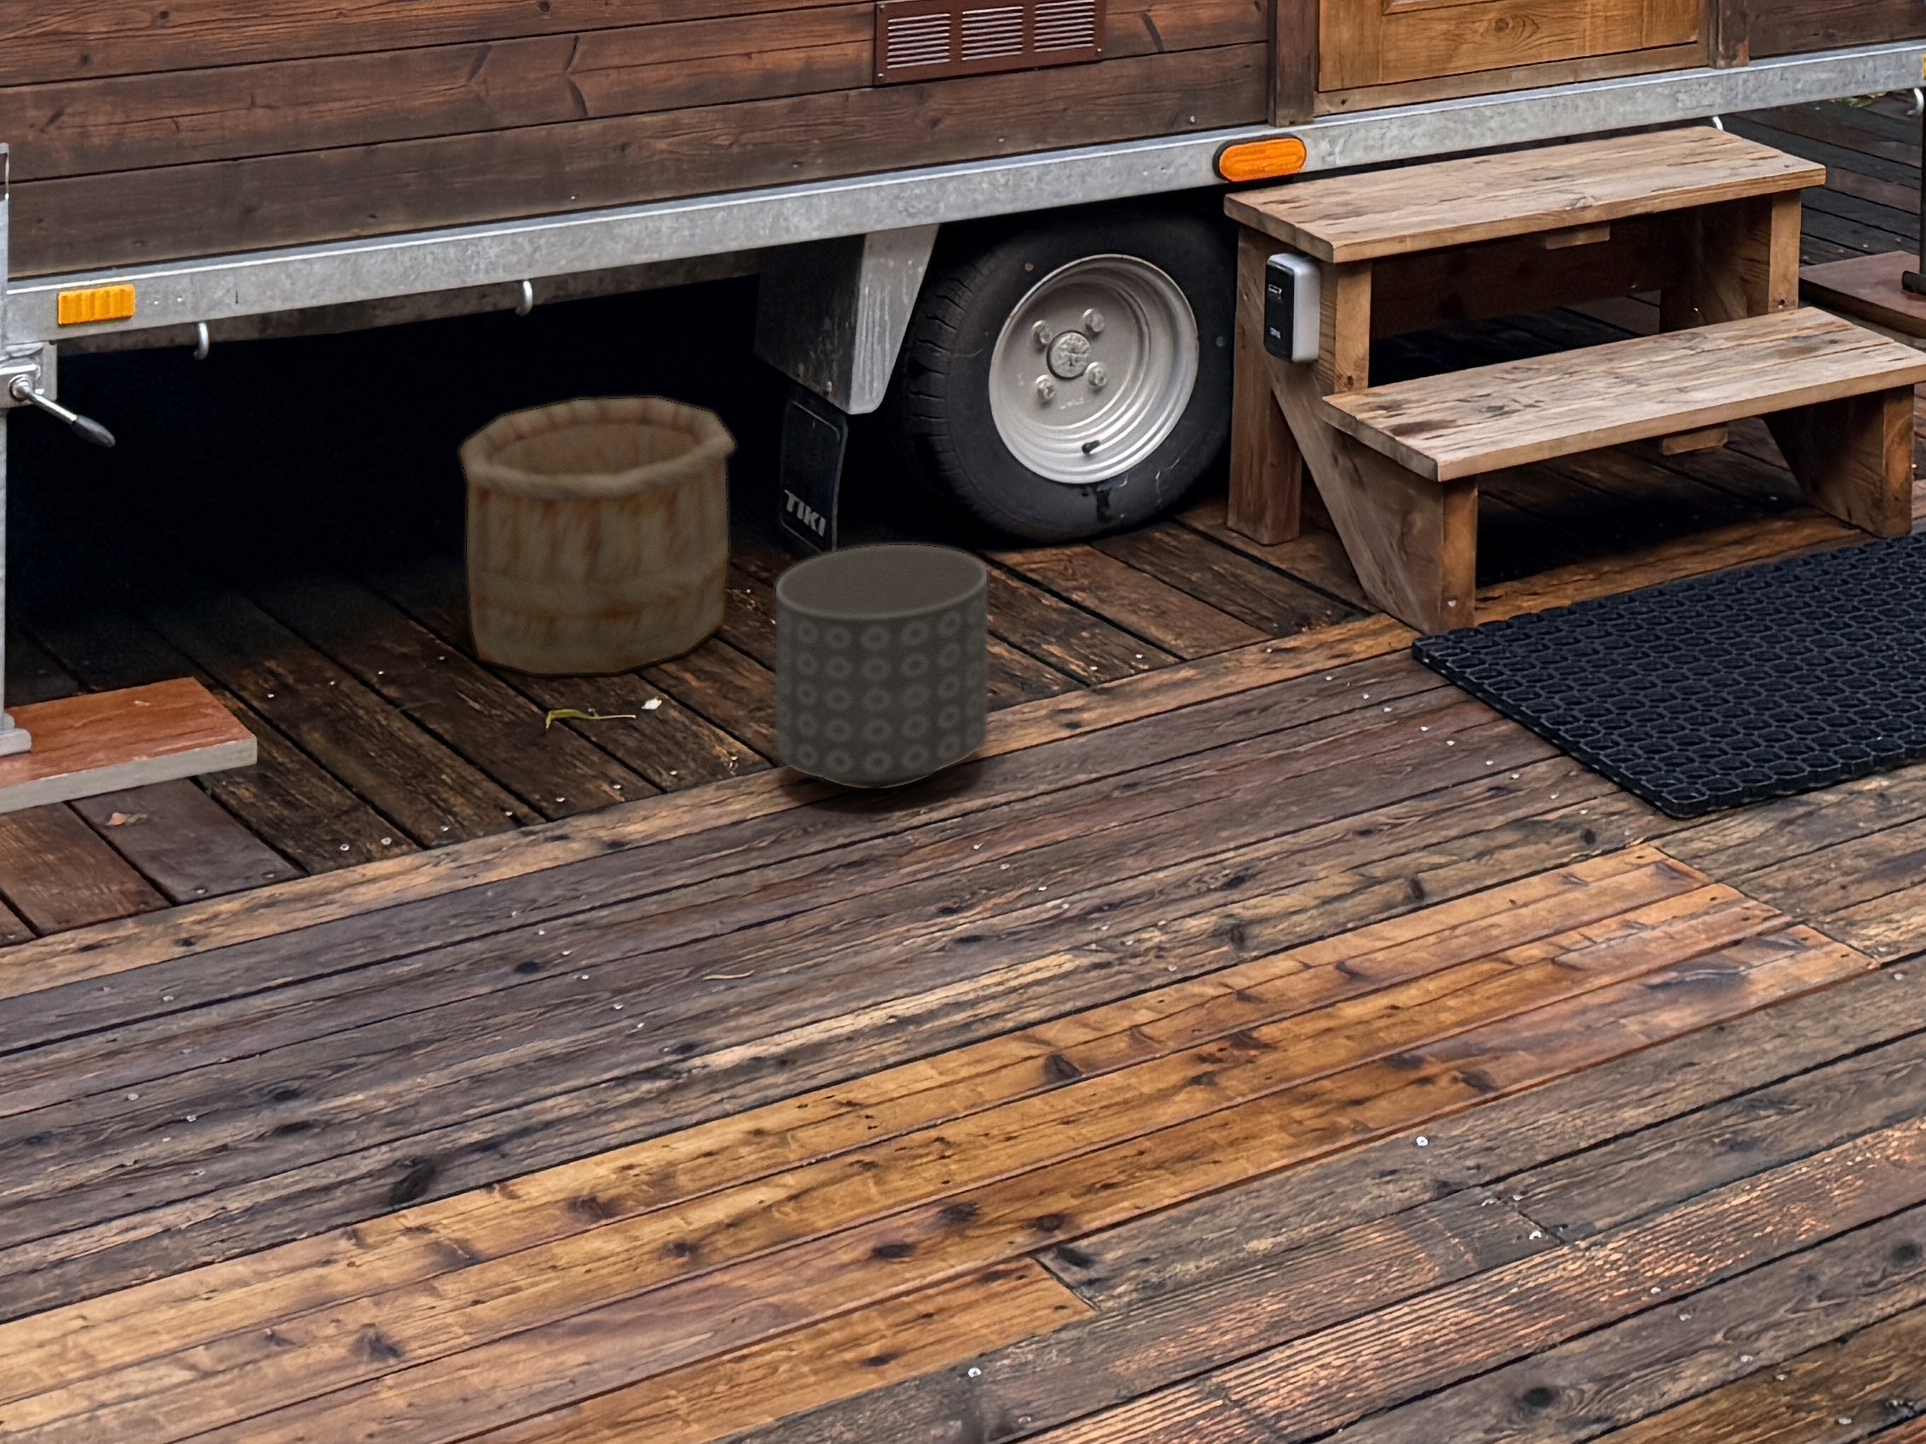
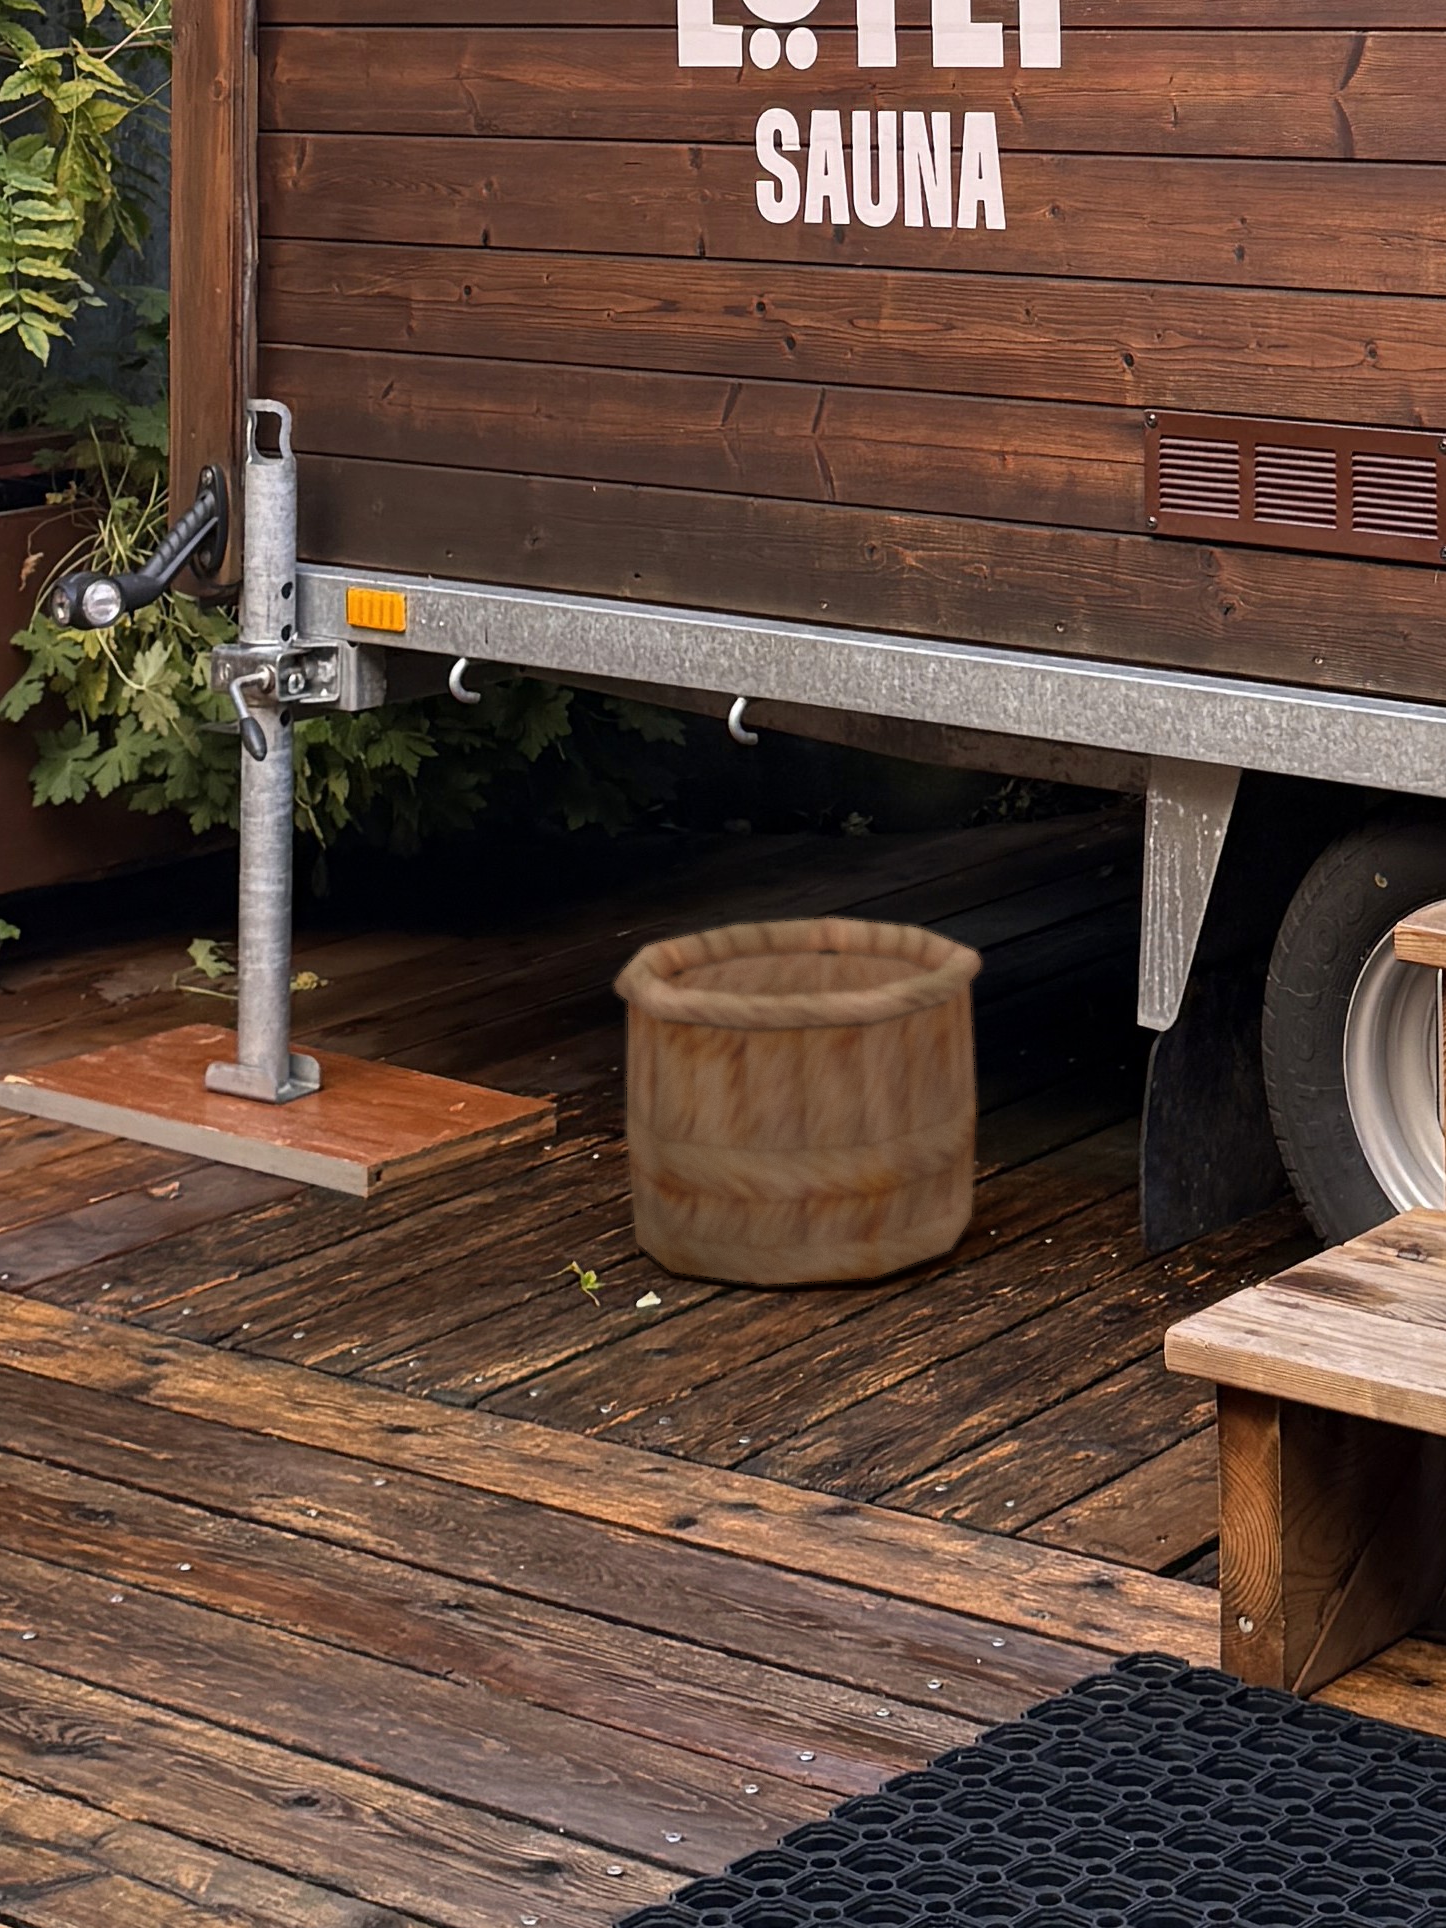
planter: present [776,545,988,789] -> none [272,1122,588,1486]

